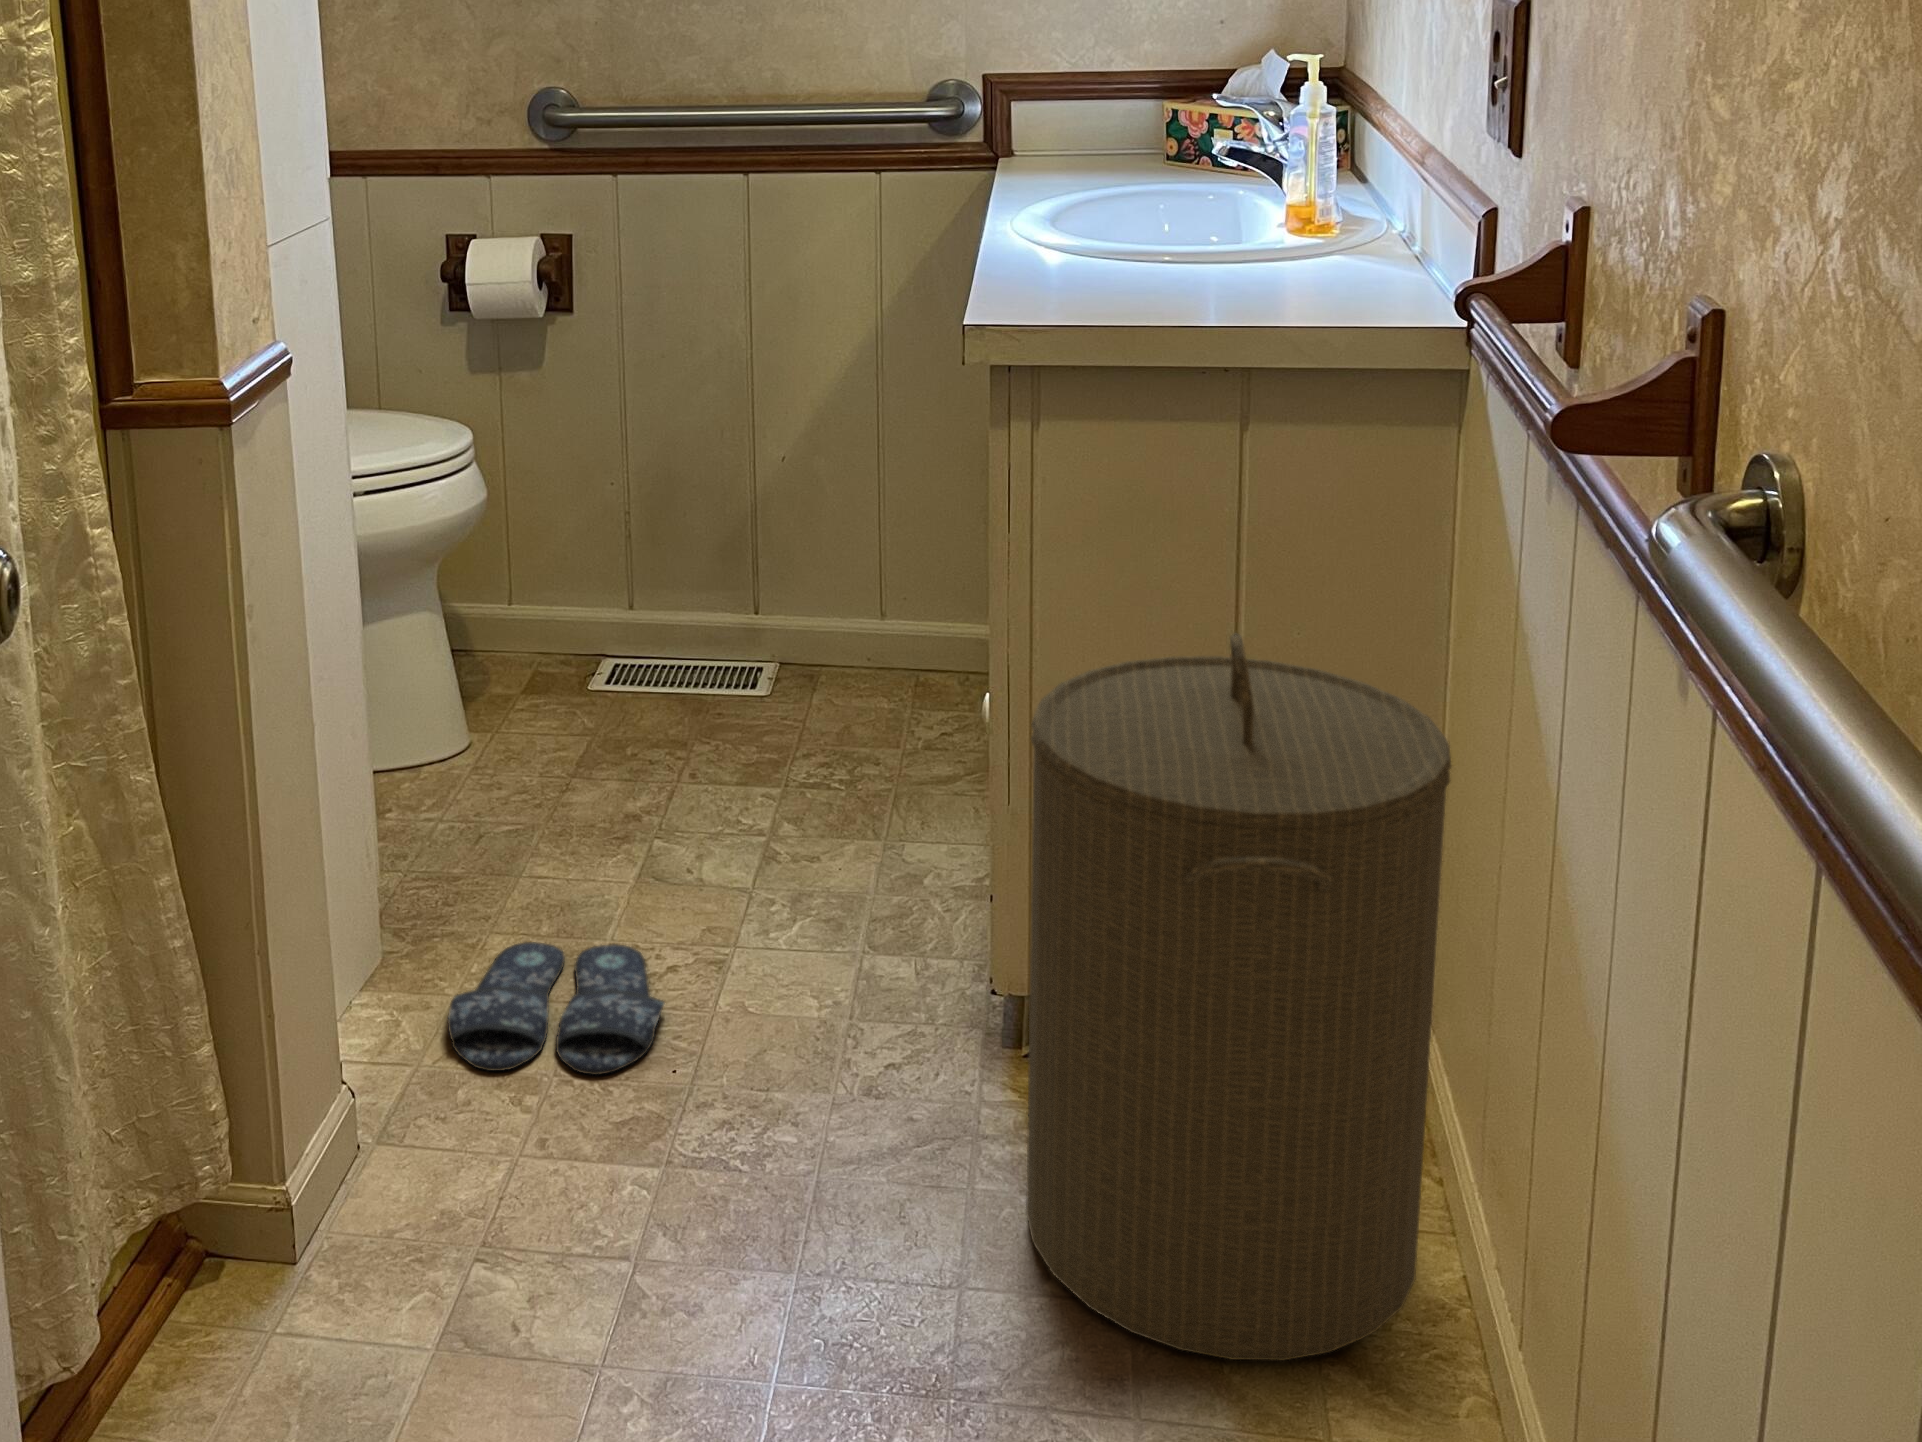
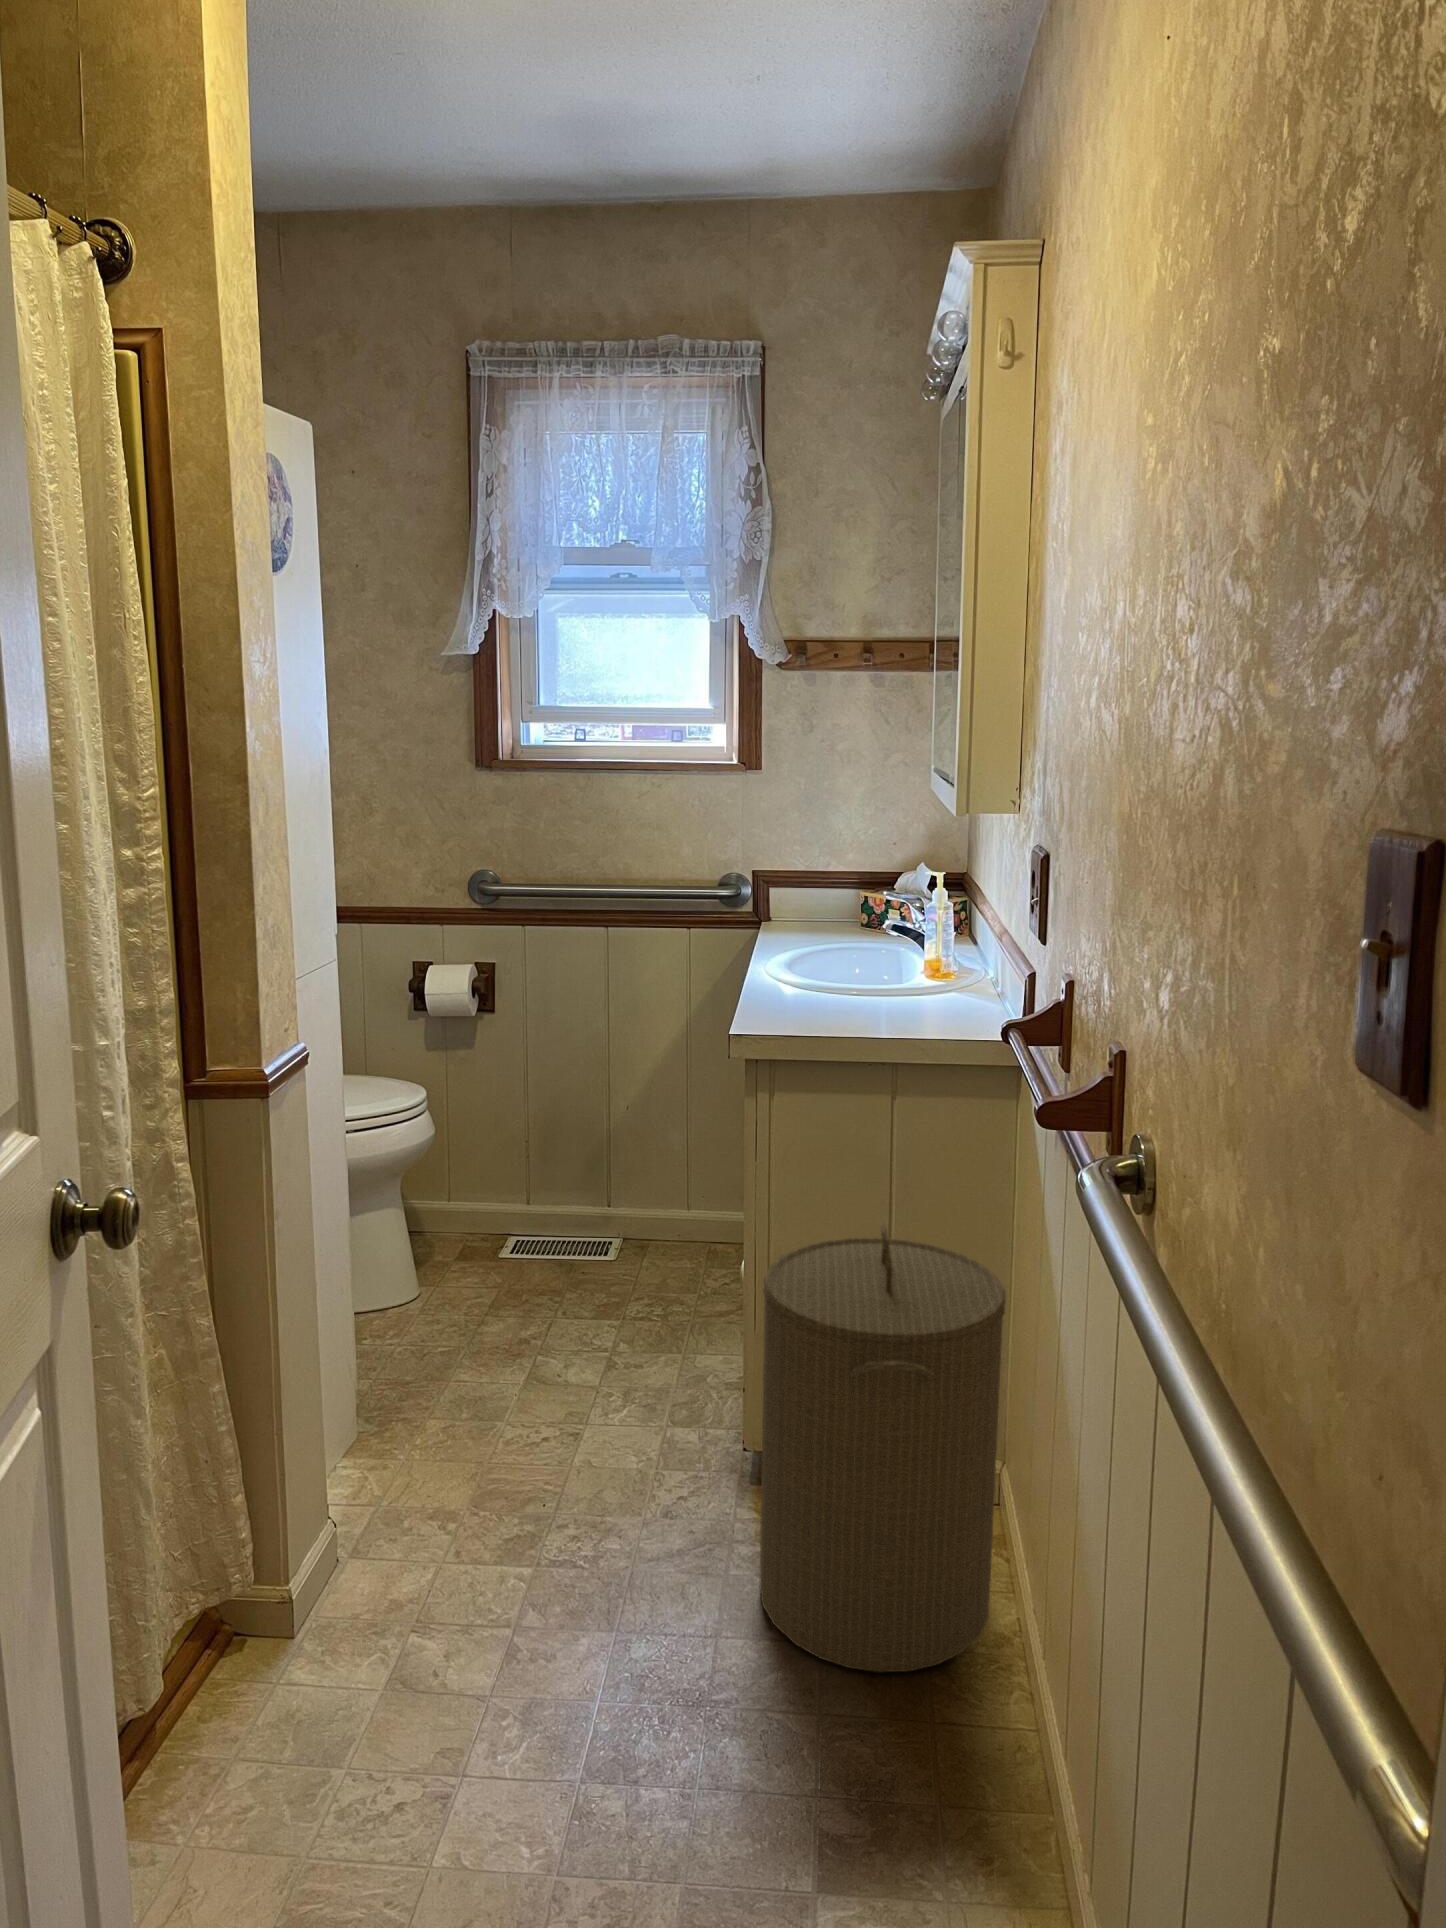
slippers: present [448,942,664,1075] -> none [399,1423,540,1508]

